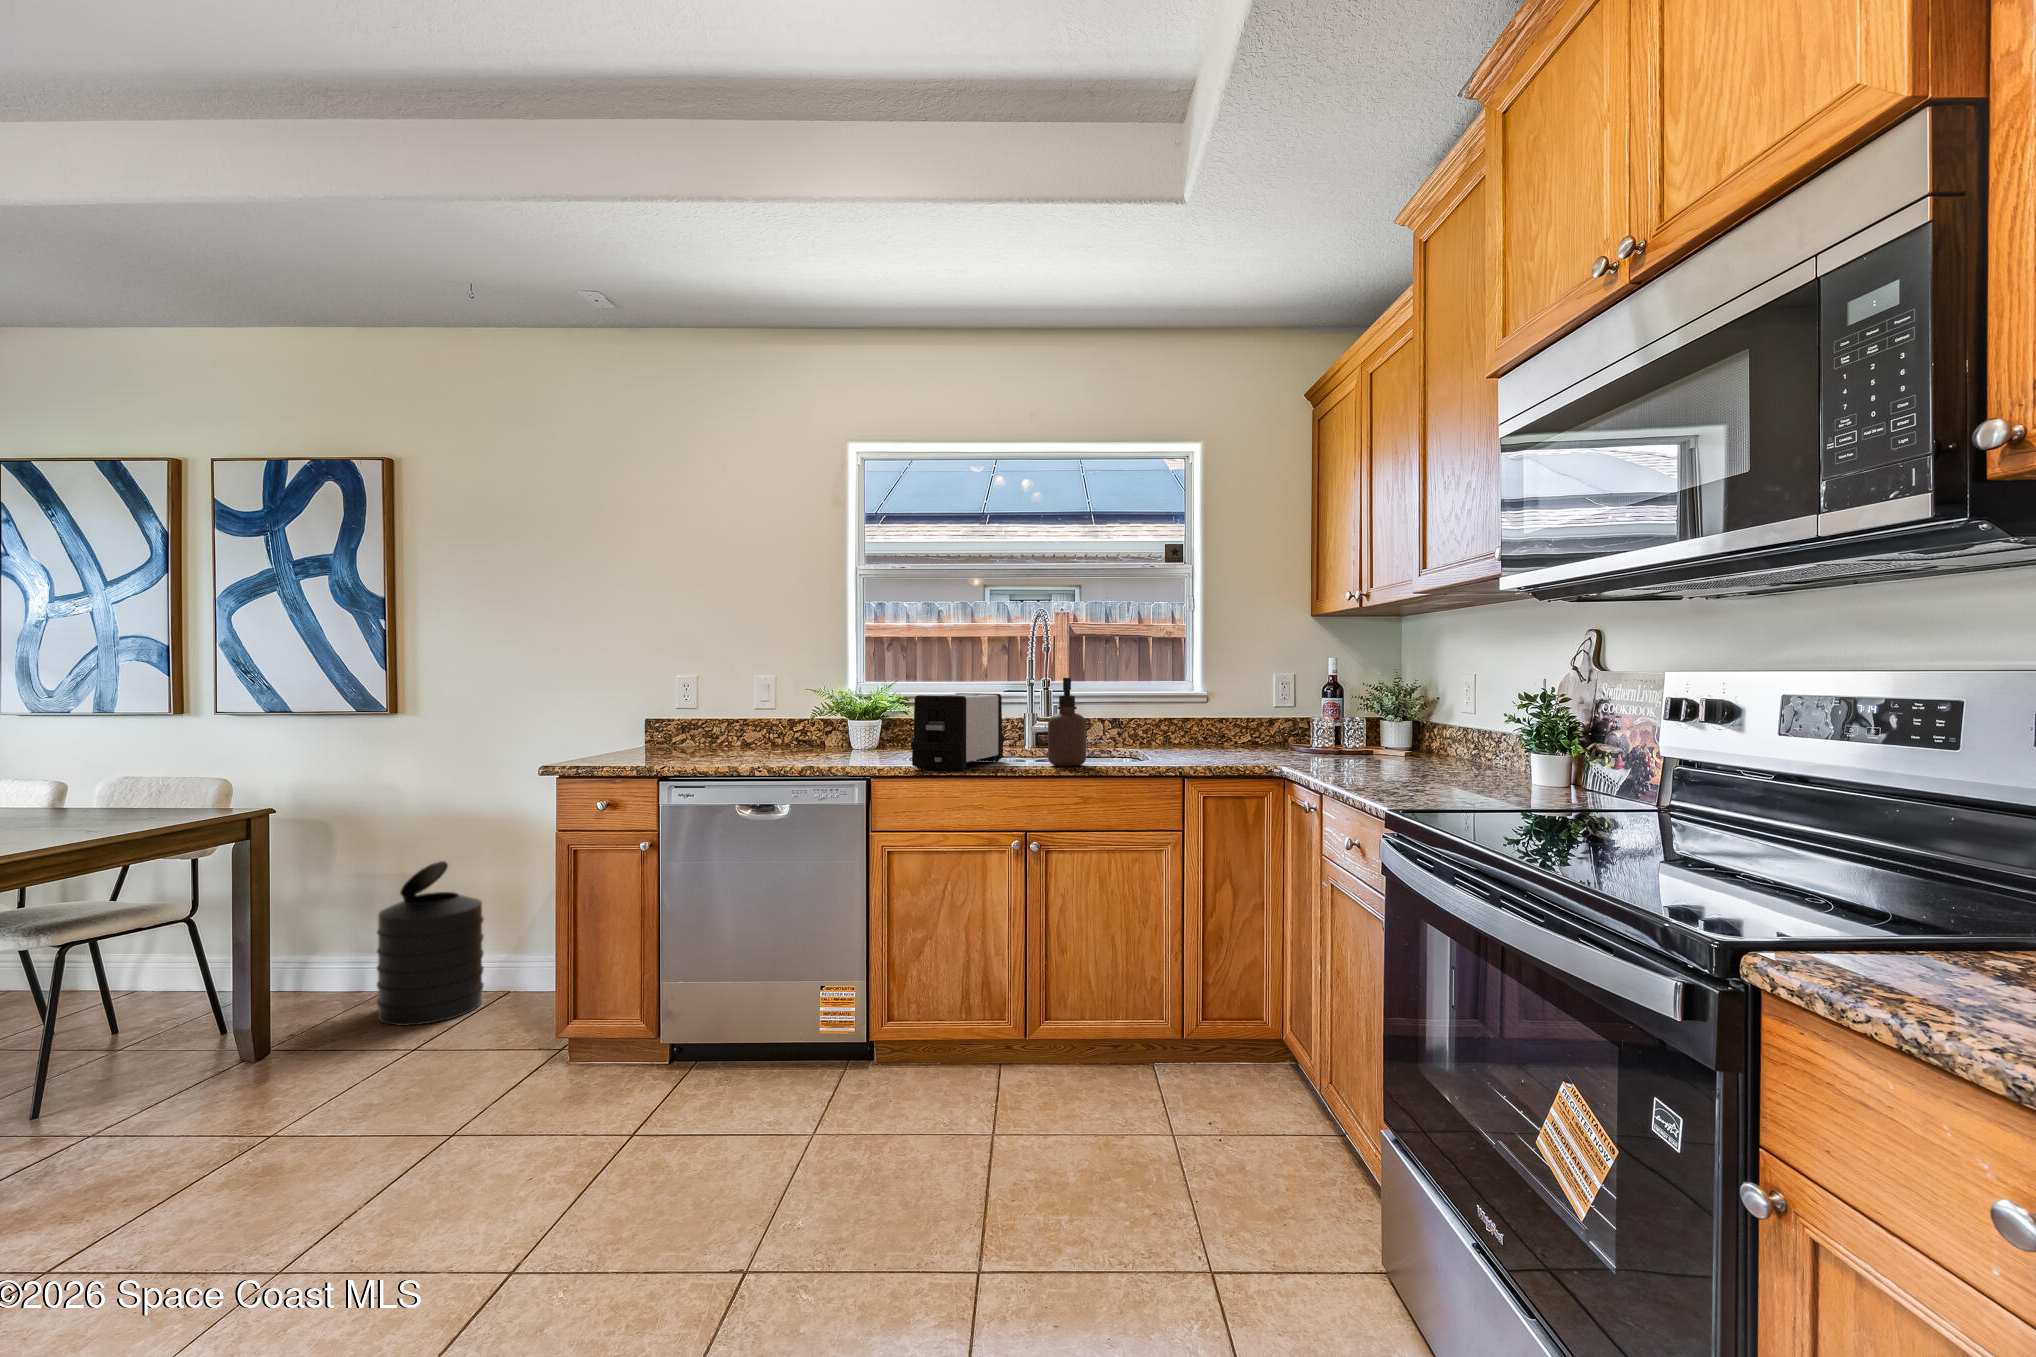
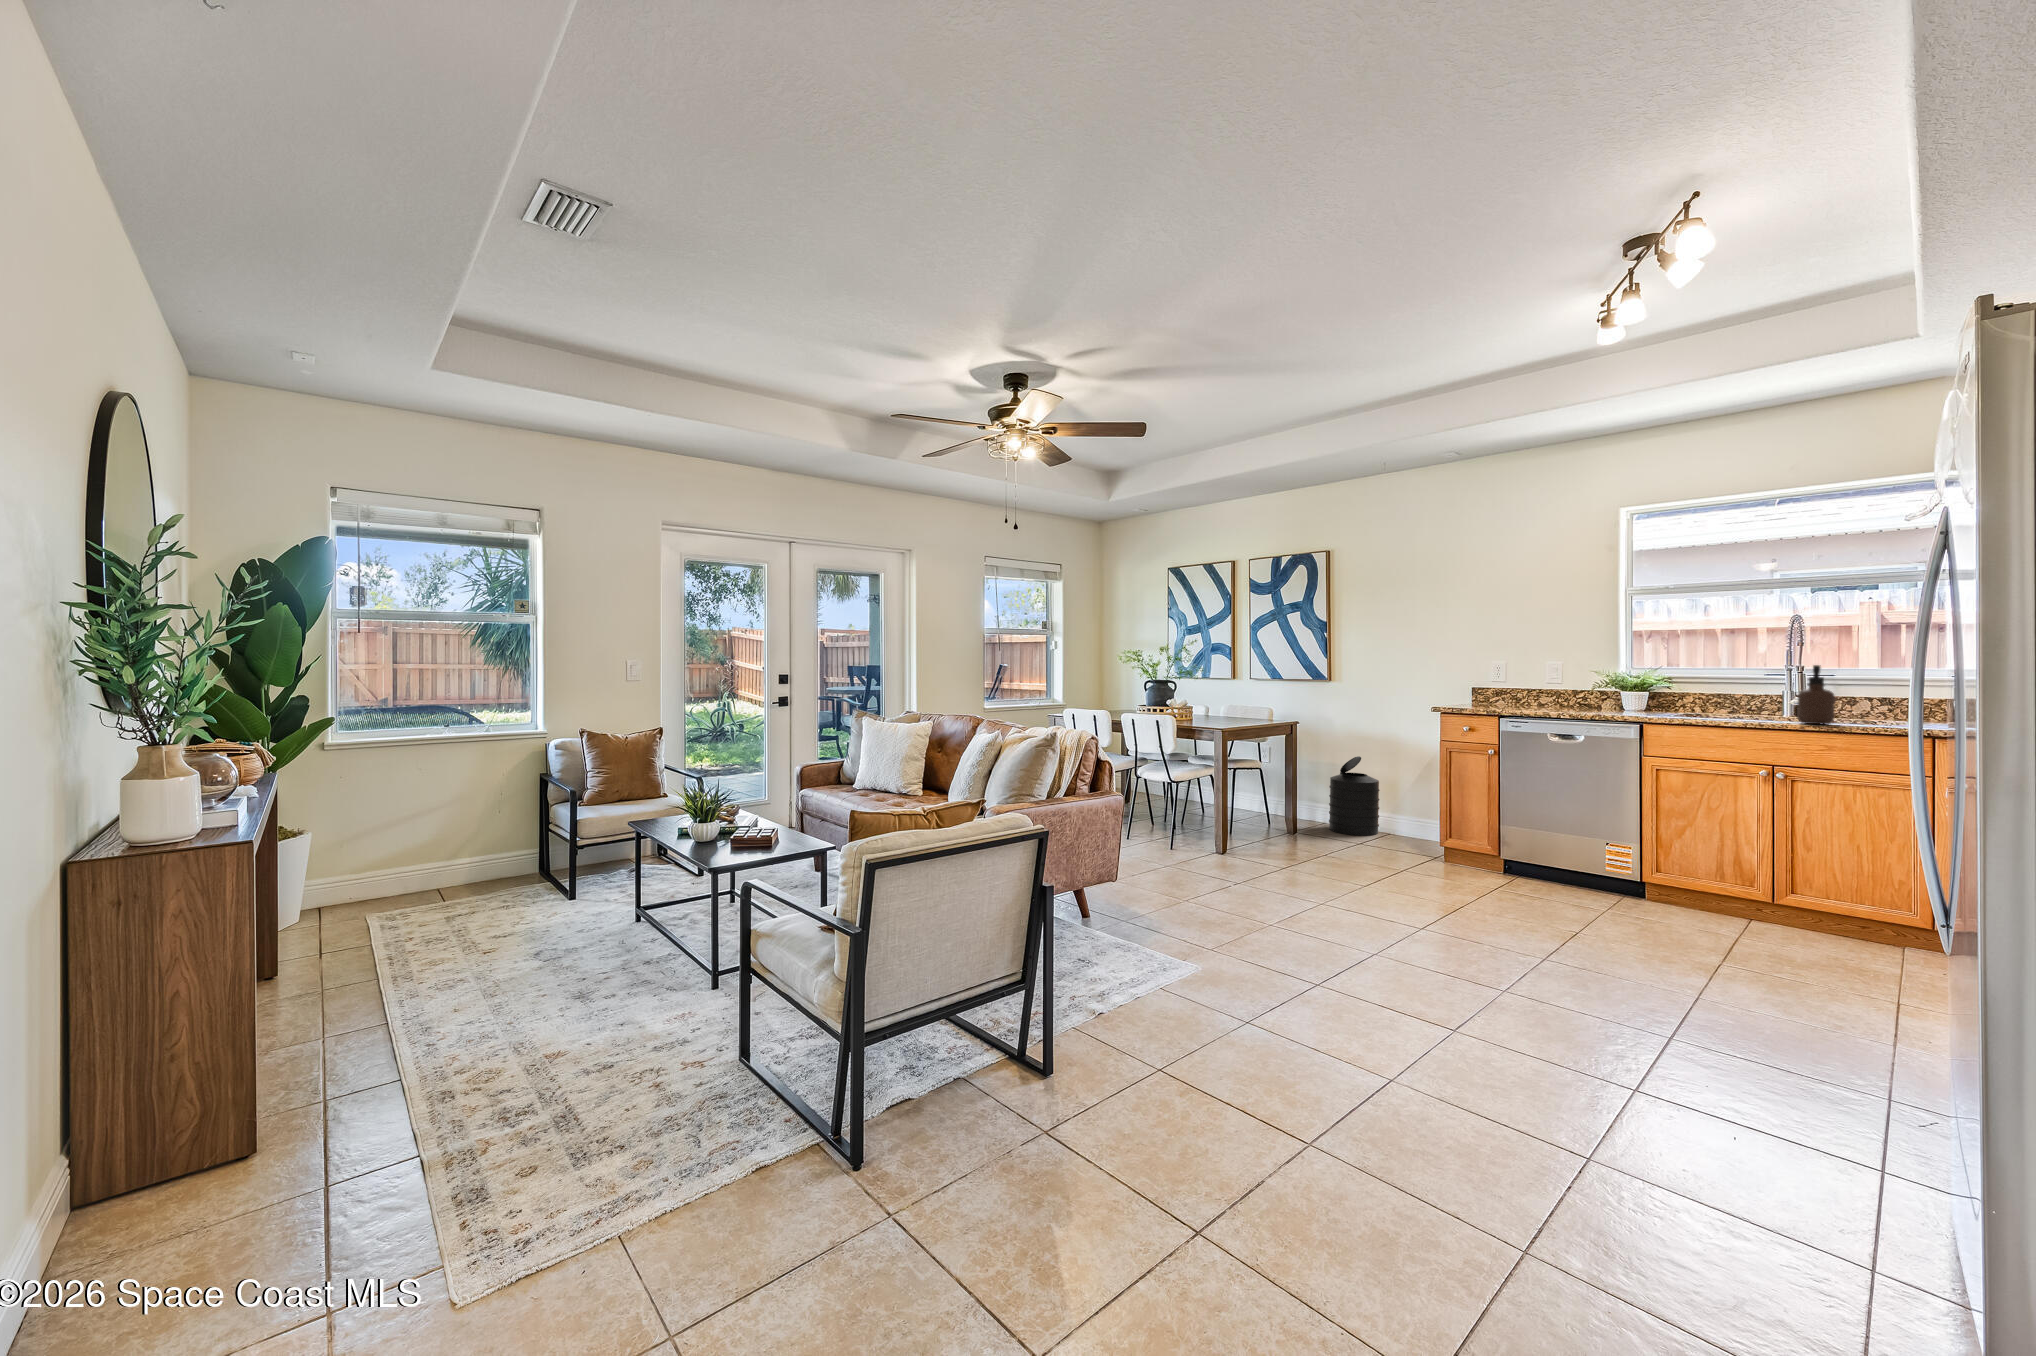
toaster: present [911,693,1004,771] -> none [1678,675,1758,721]

